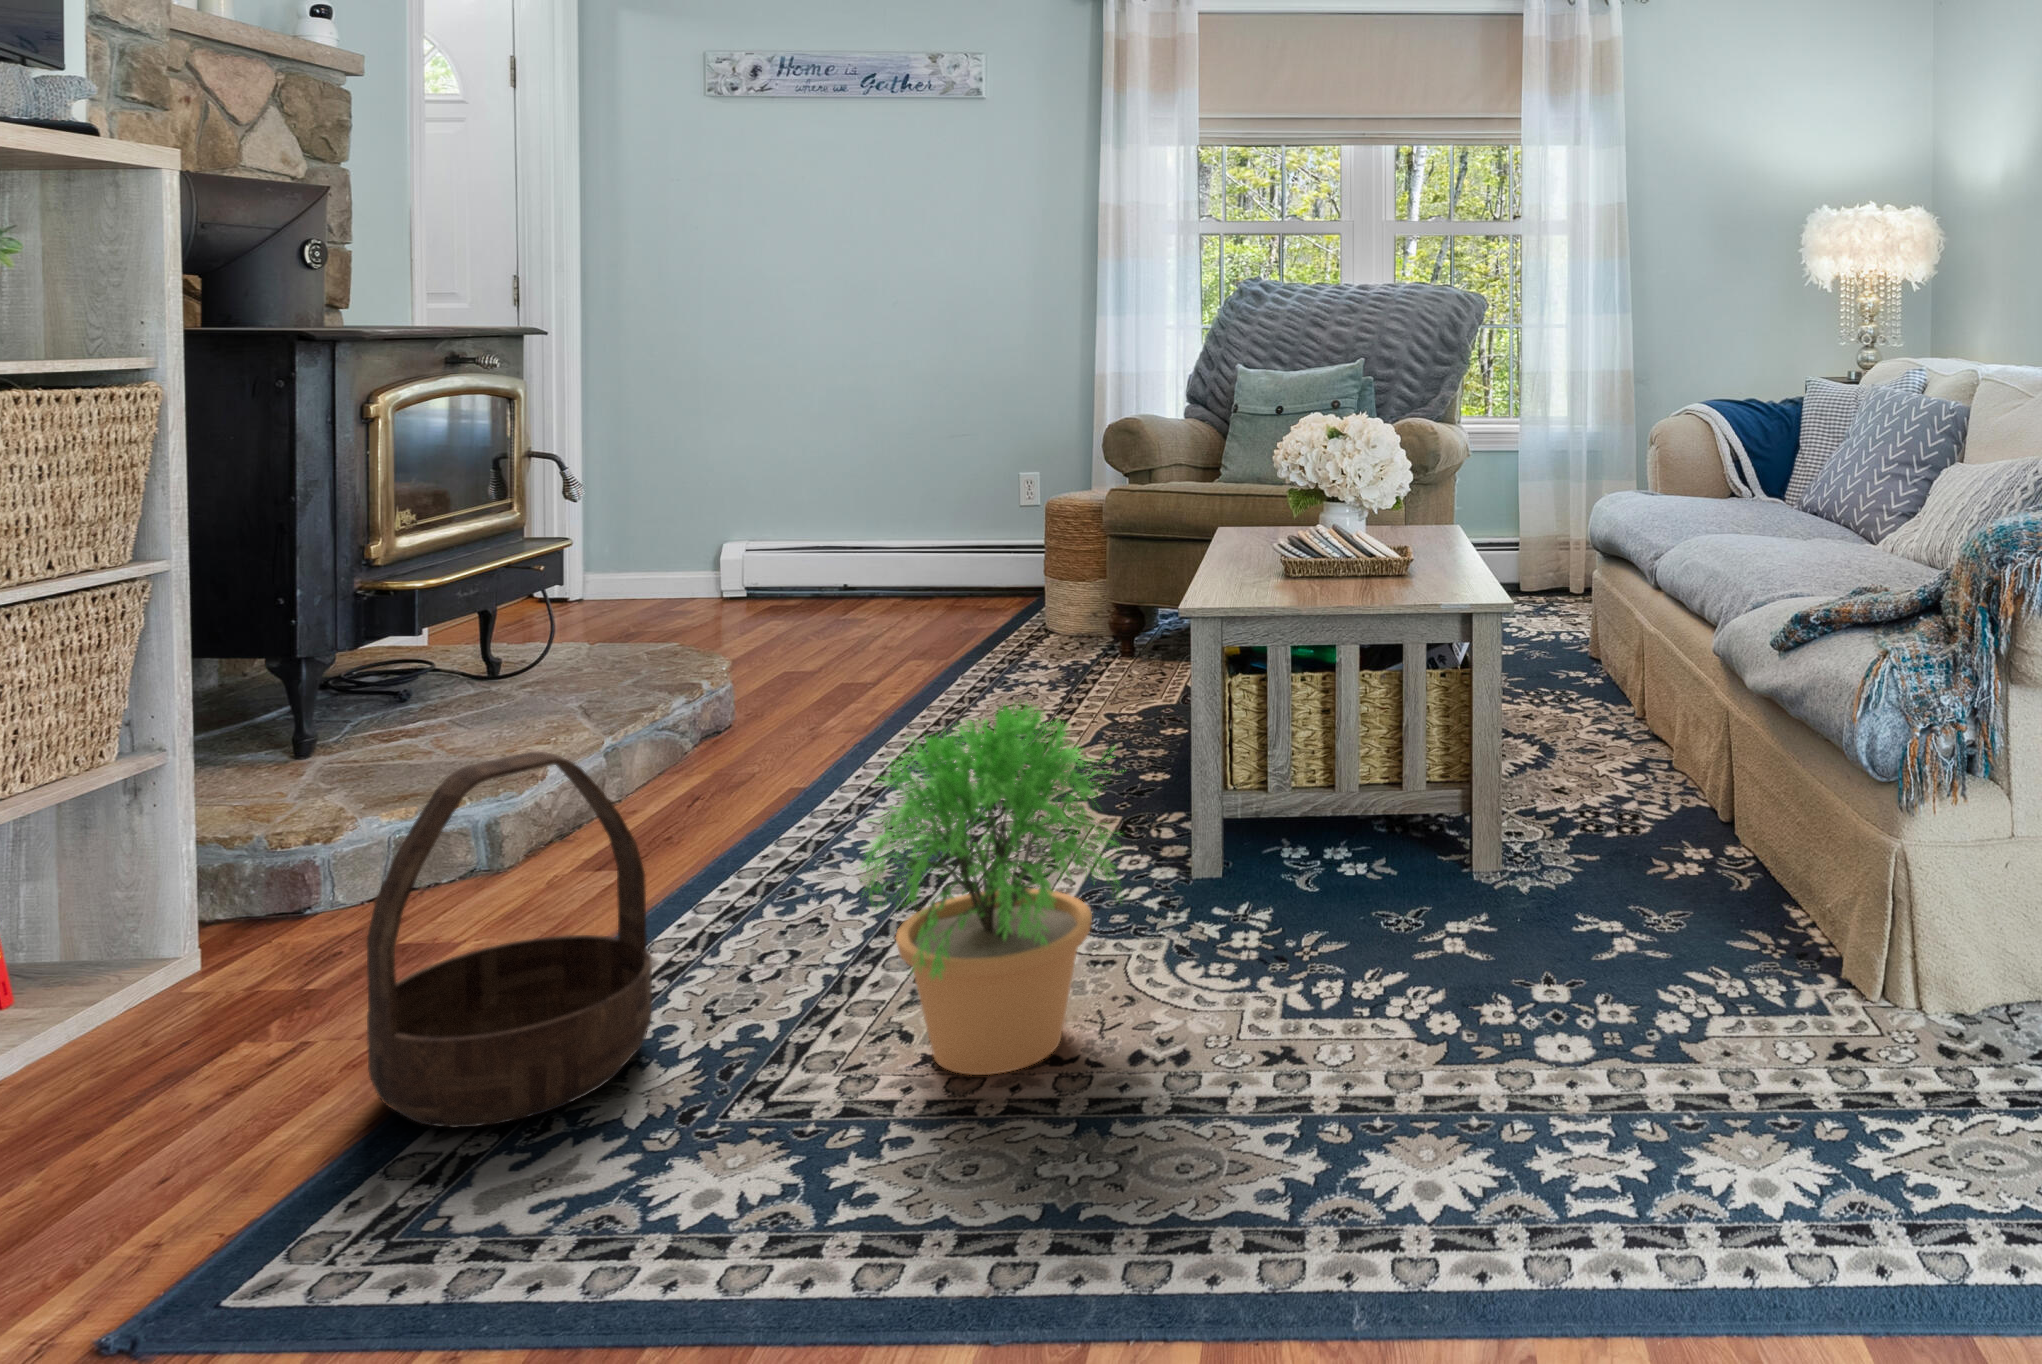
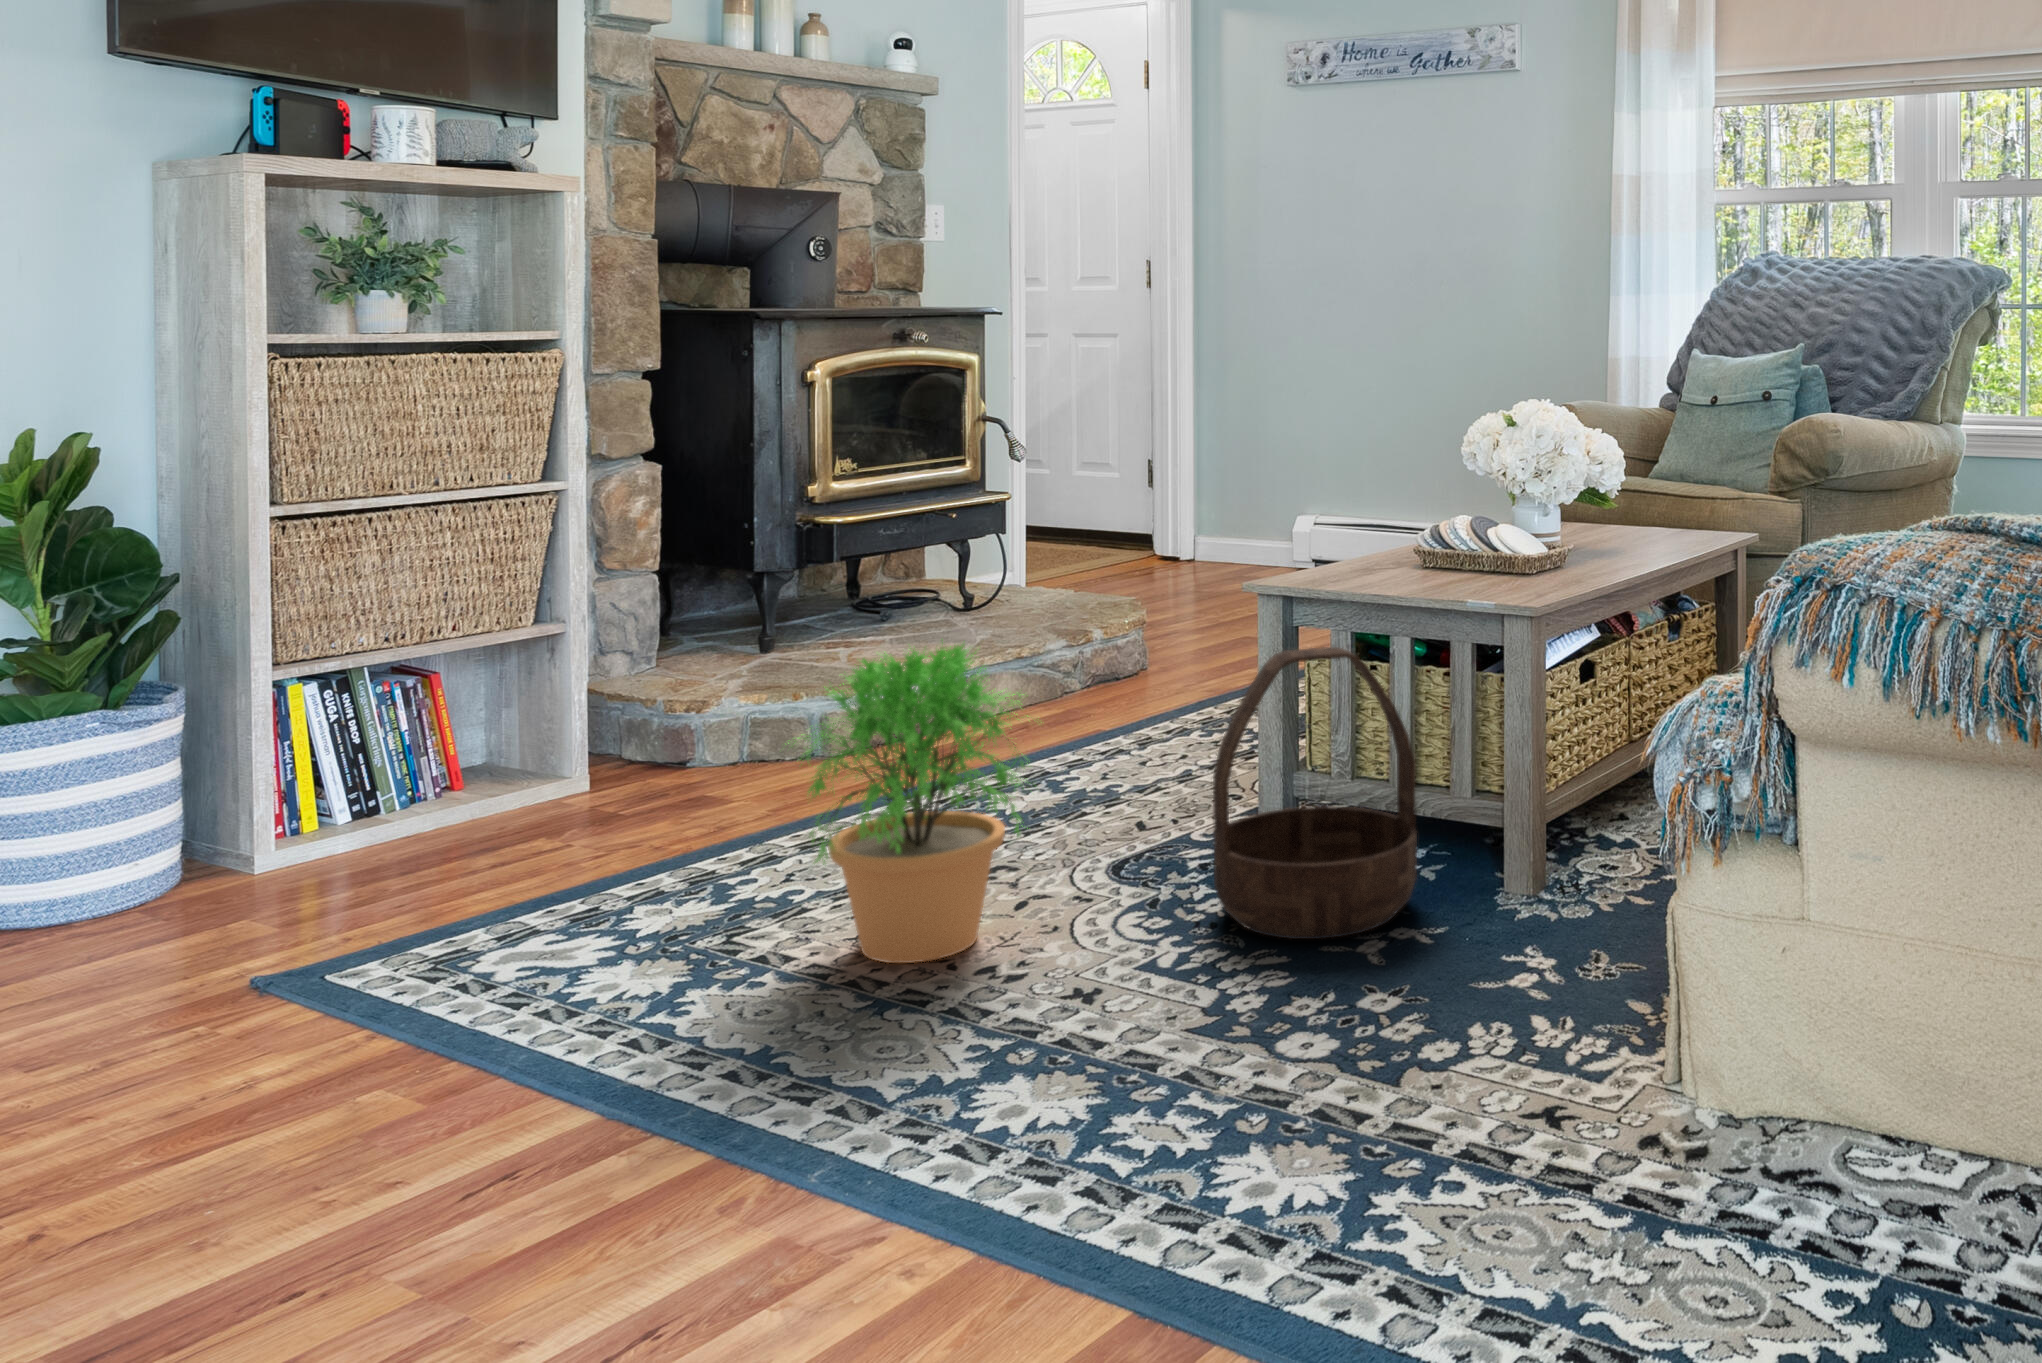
basket: present [367,751,652,1128] -> present [1213,647,1417,939]

